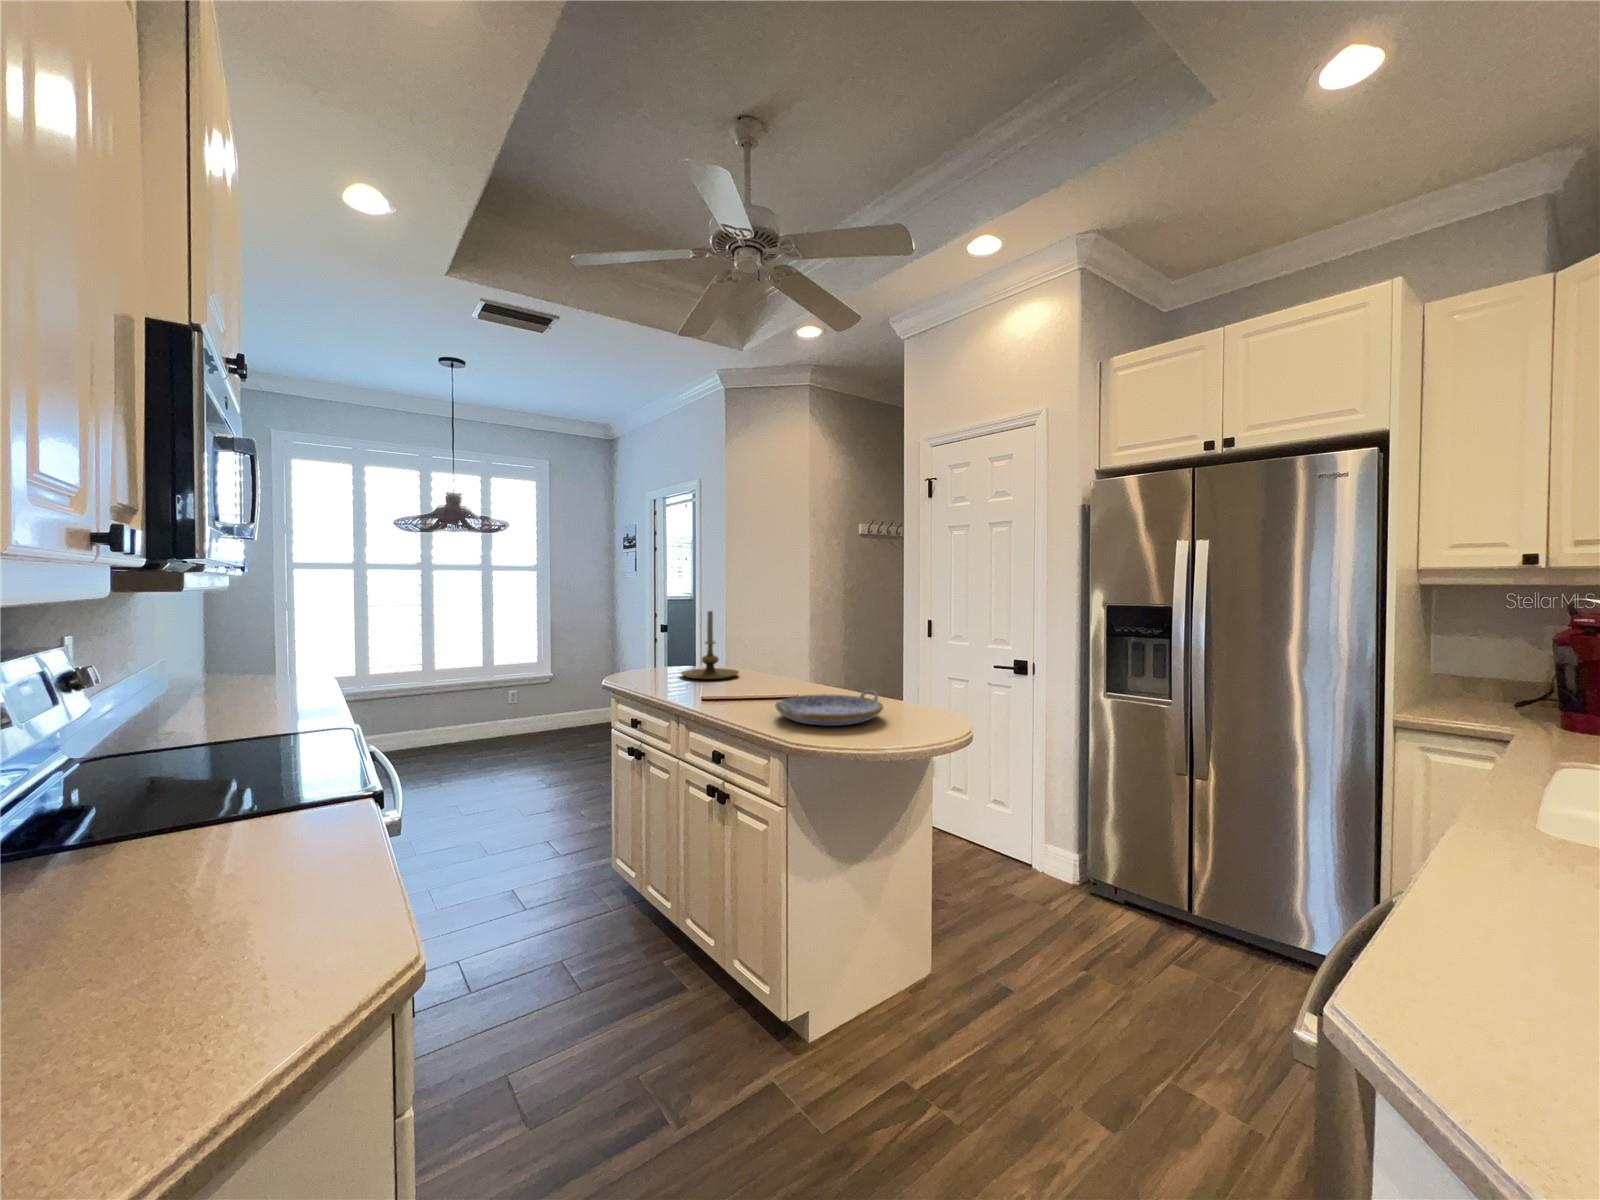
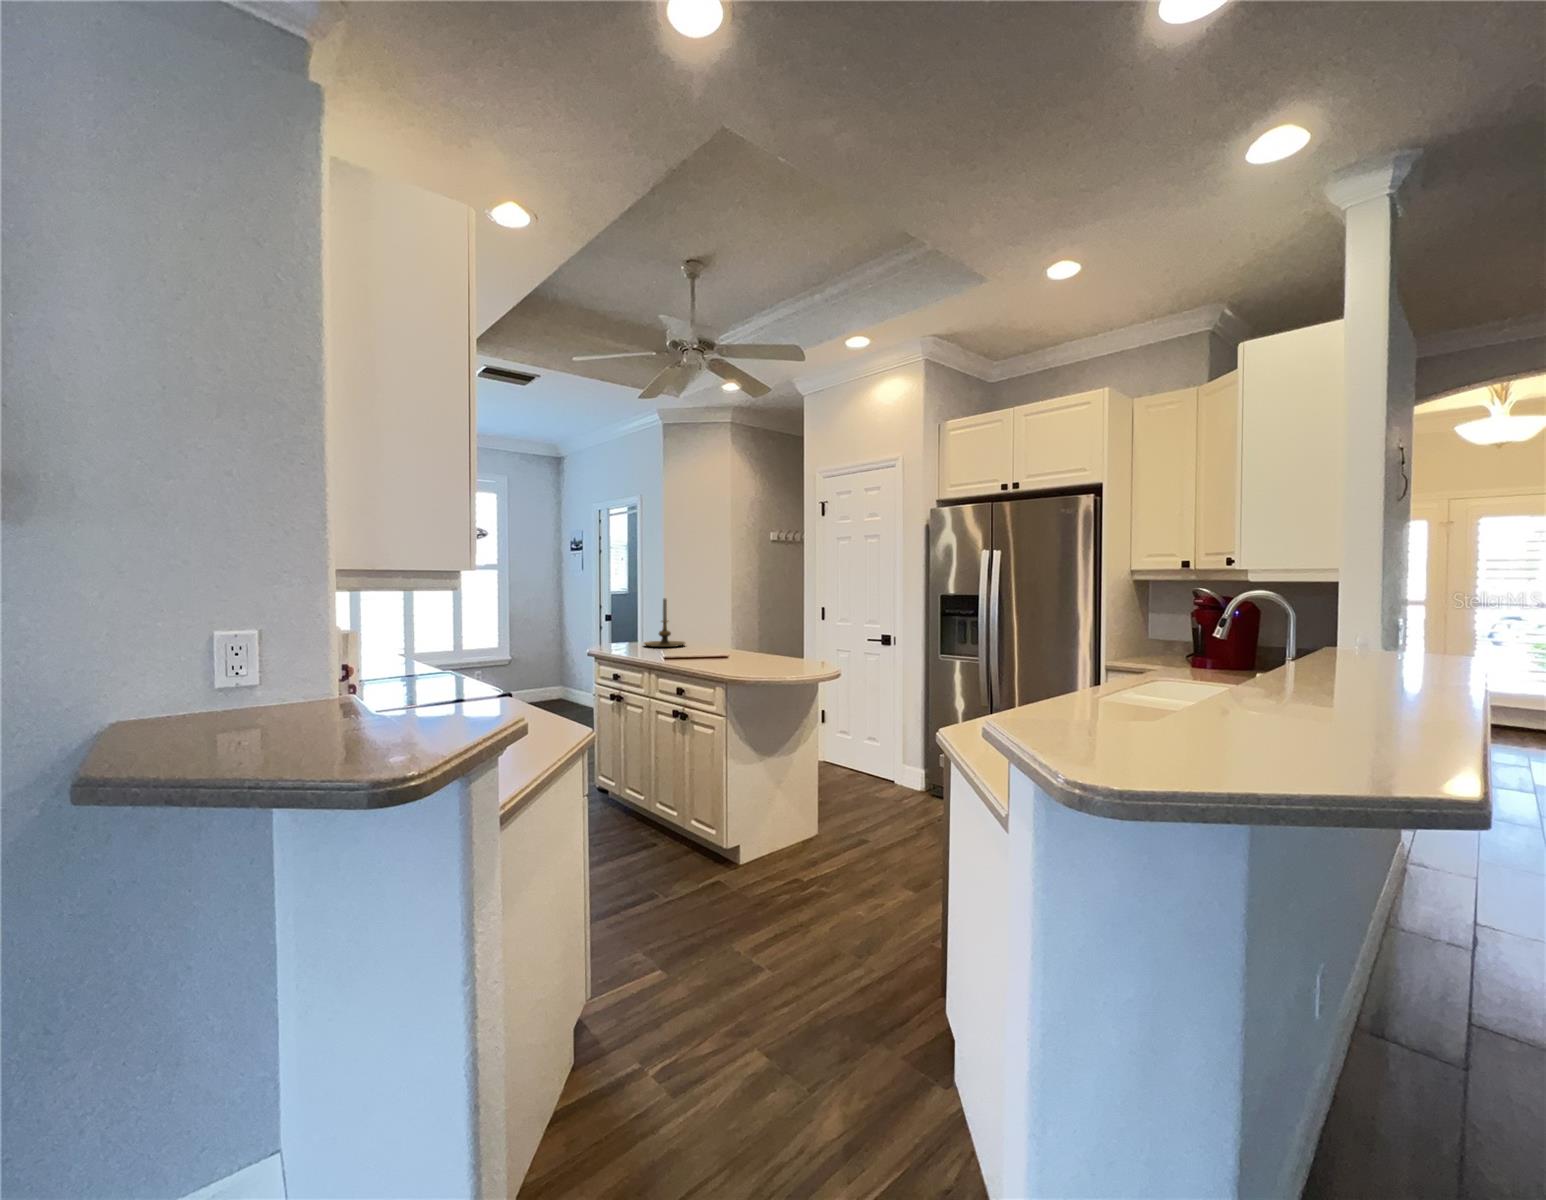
serving tray: present [775,690,883,726] -> none [717,647,787,667]

